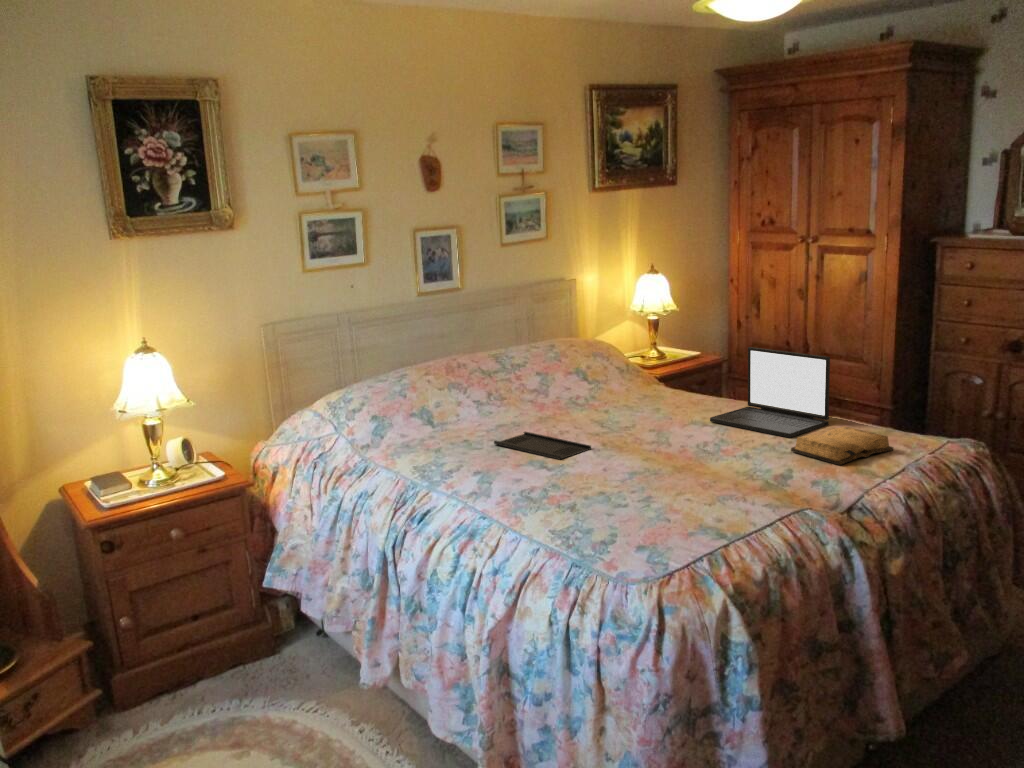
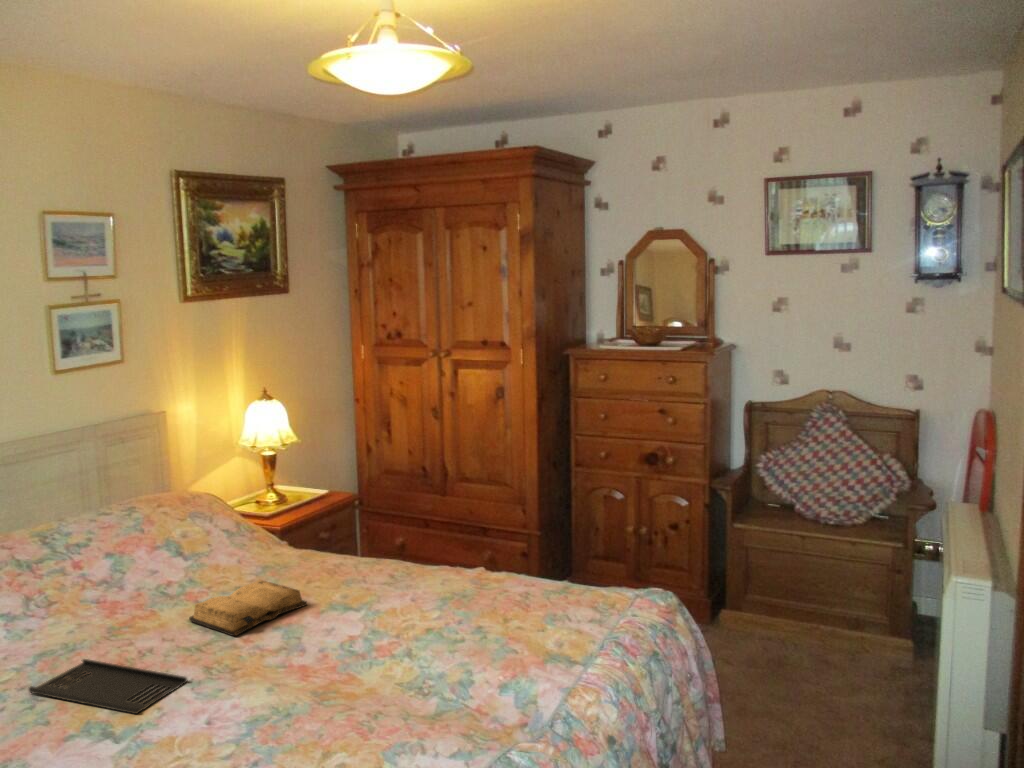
laptop: present [710,347,830,438] -> none [354,499,500,623]
diary: present [791,426,893,465] -> present [189,580,307,636]

